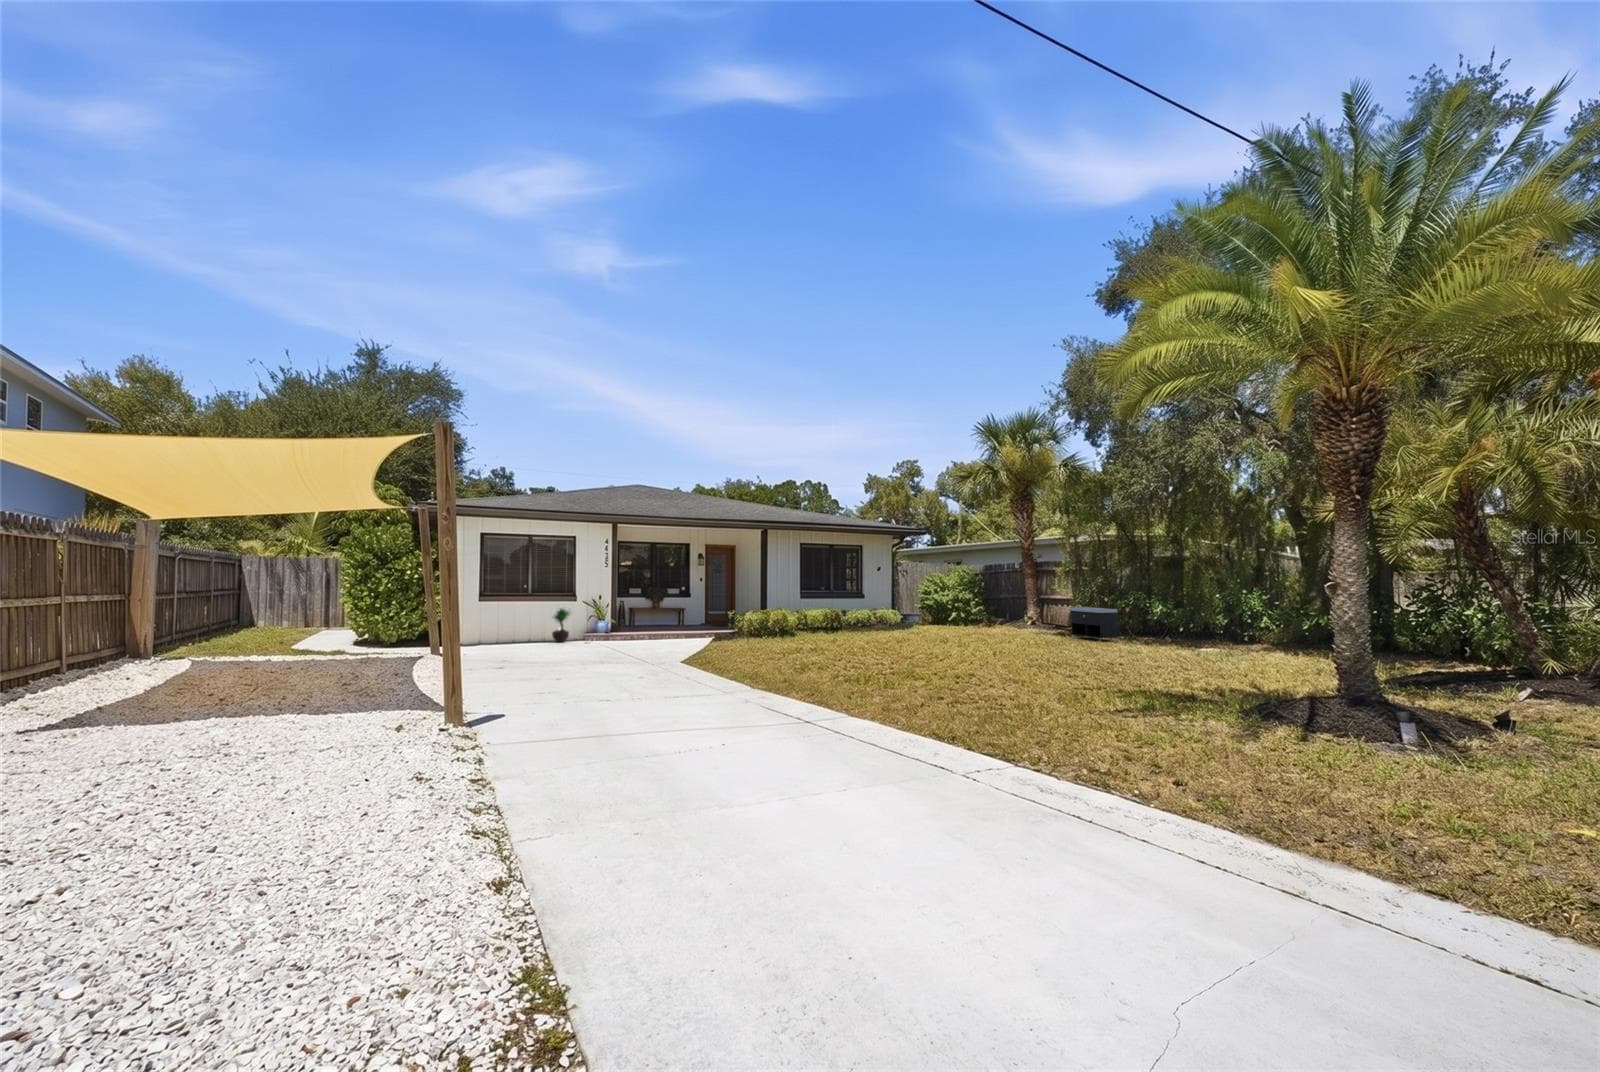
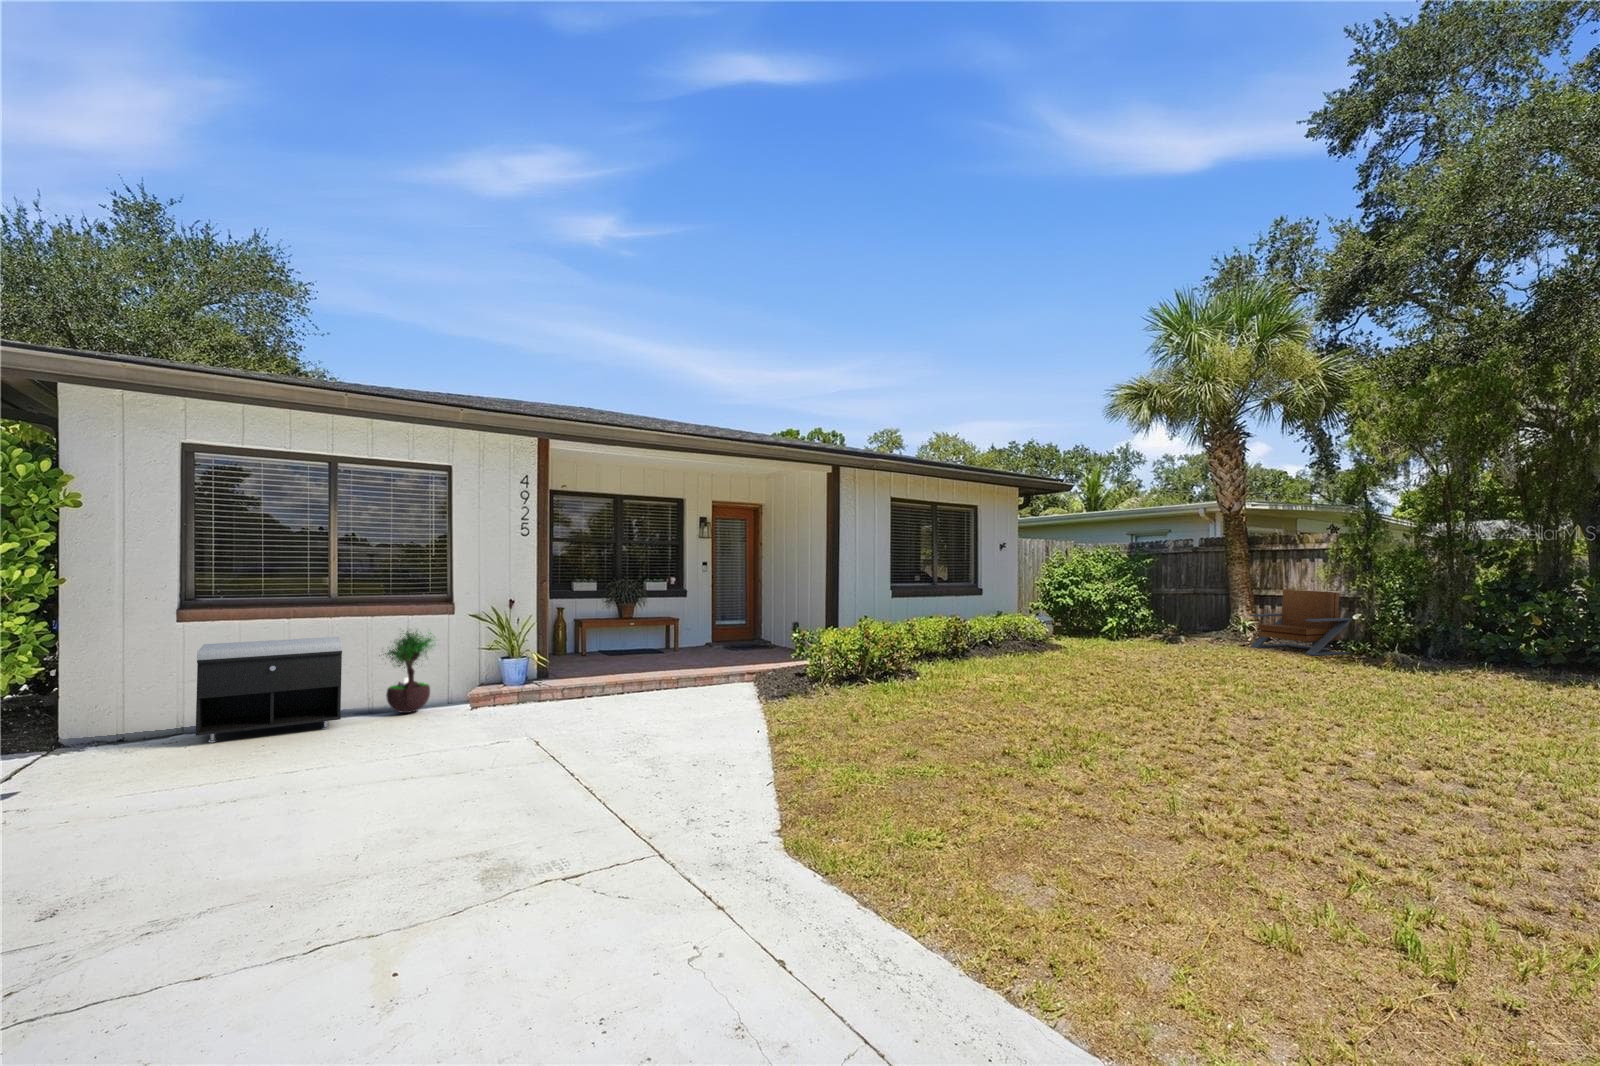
lounge chair: none [1017,596,1065,632] -> present [1250,590,1352,656]
storage bench: present [1070,607,1118,641] -> present [195,637,342,743]

